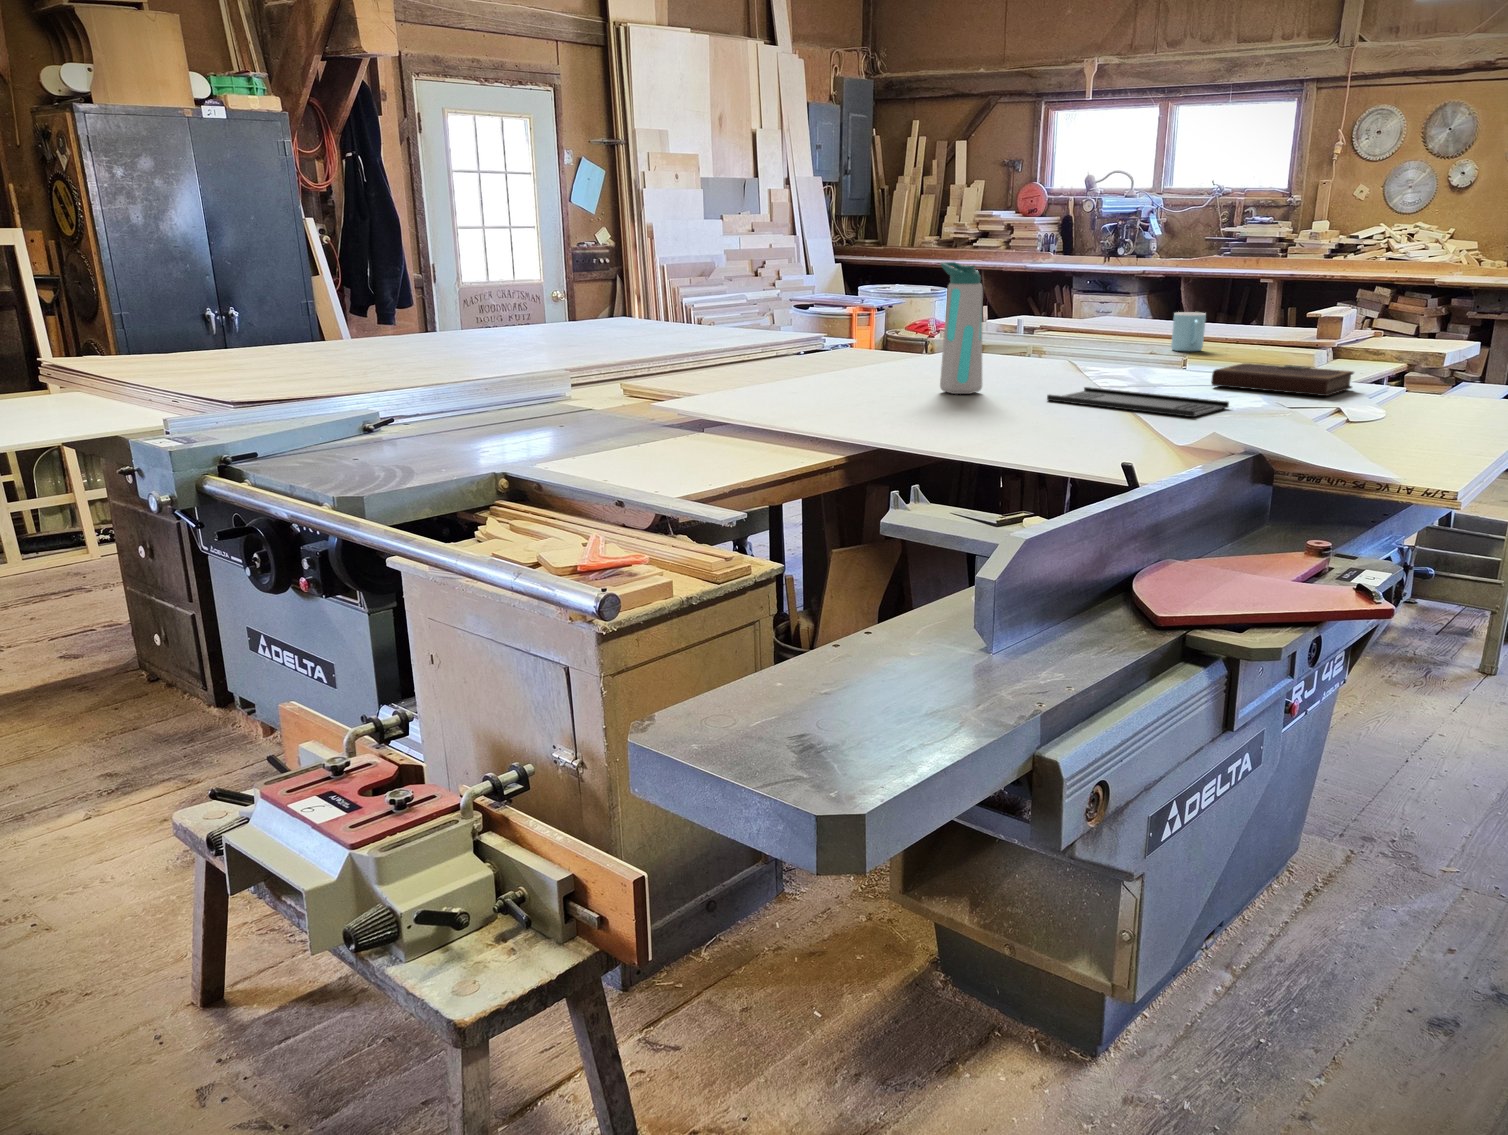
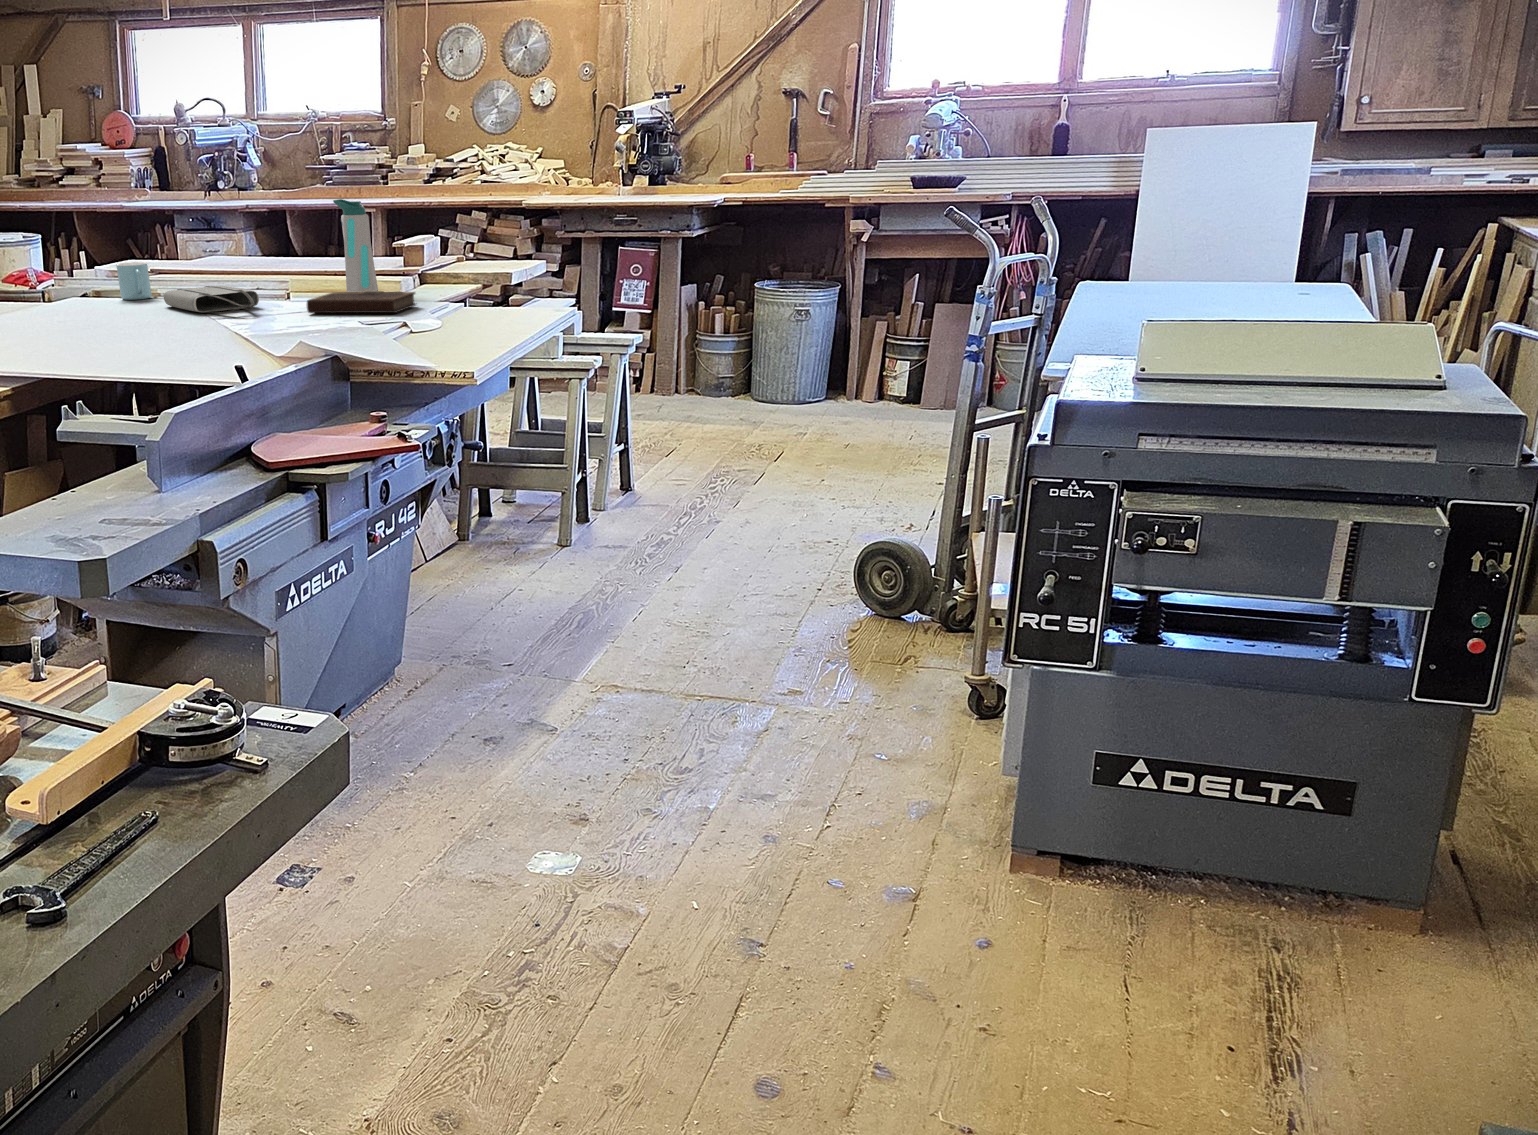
water bottle: present [940,262,983,394] -> present [333,199,378,292]
mug: present [1171,312,1206,351] -> present [116,262,151,300]
tote bag: none [1049,345,1154,376] -> present [164,286,259,313]
tray: present [1047,387,1229,417] -> none [168,324,319,338]

